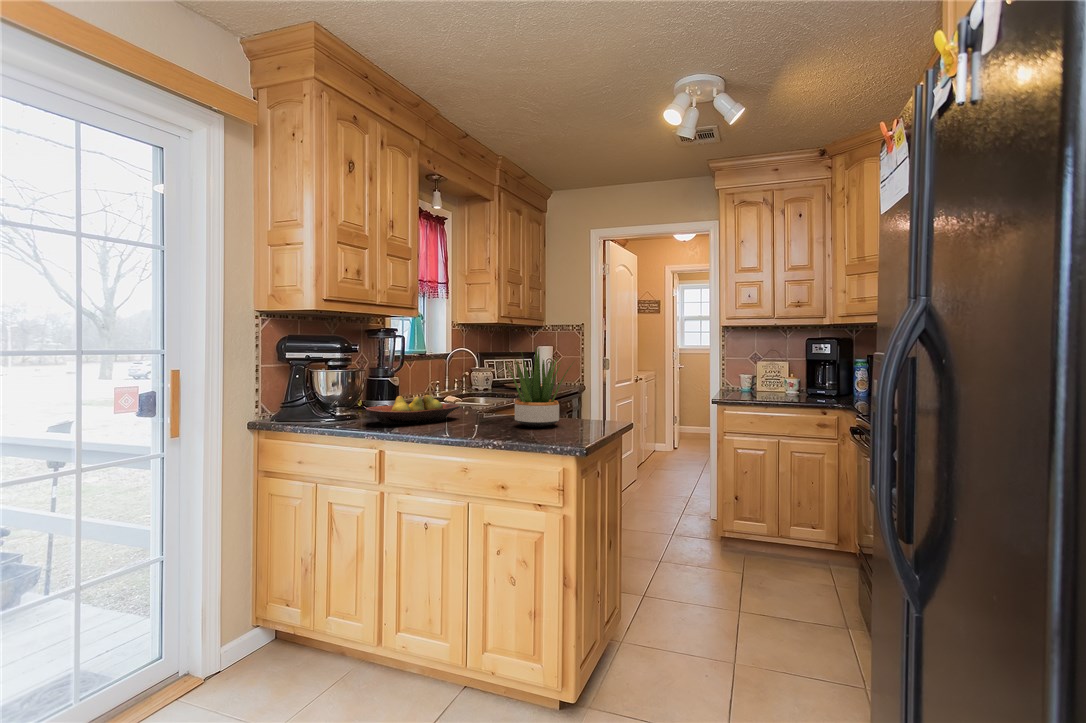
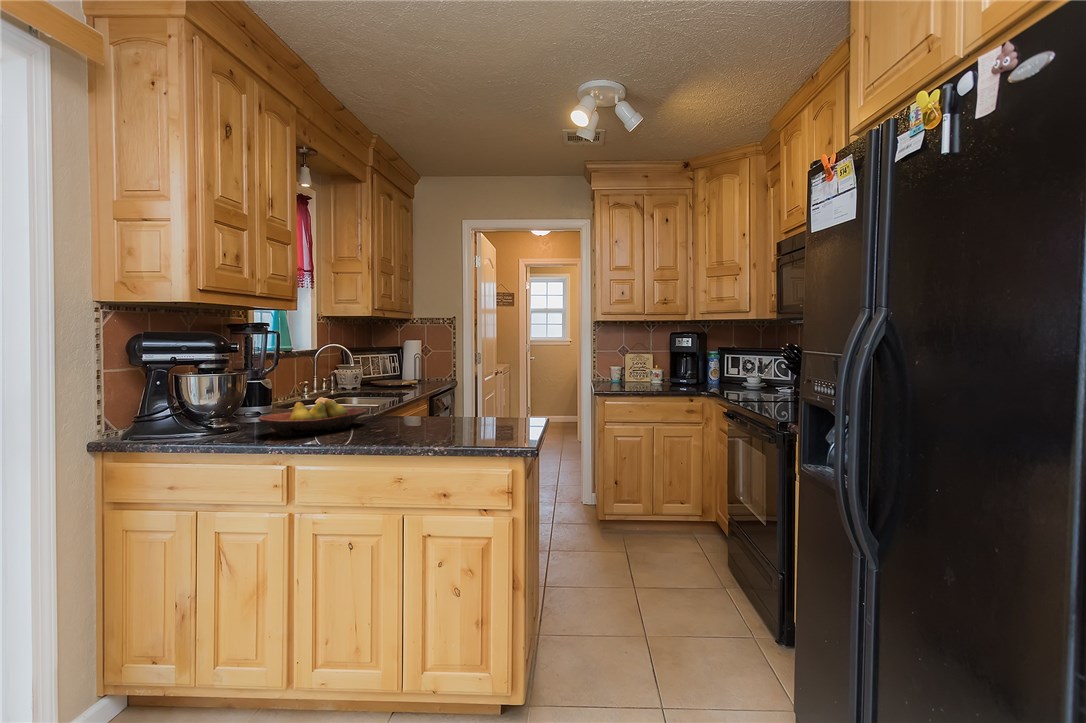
potted plant: present [504,349,574,427] -> none [419,345,506,429]

